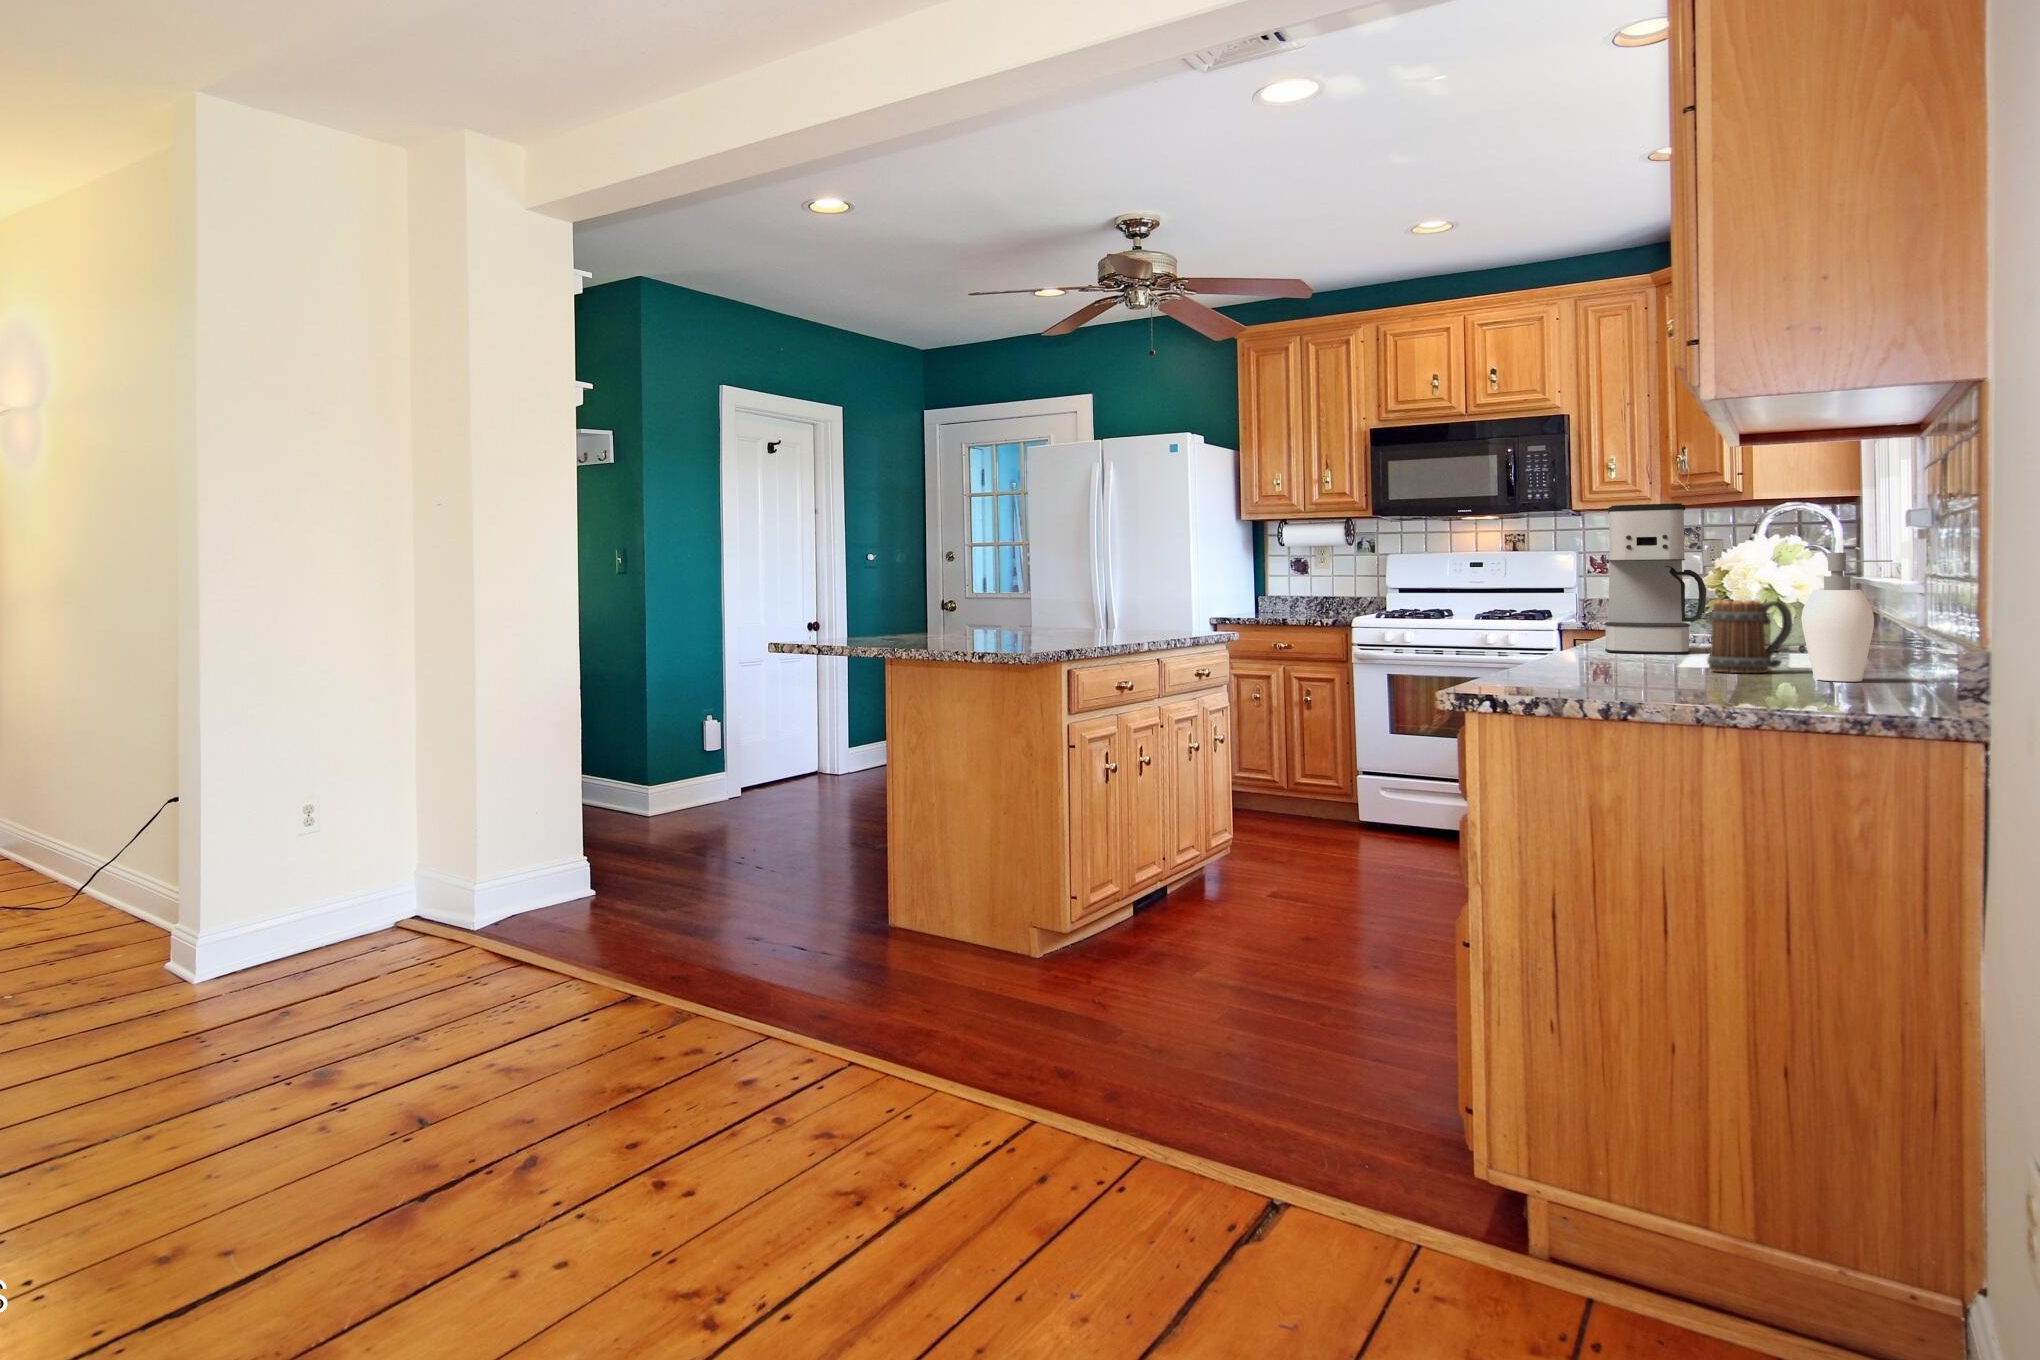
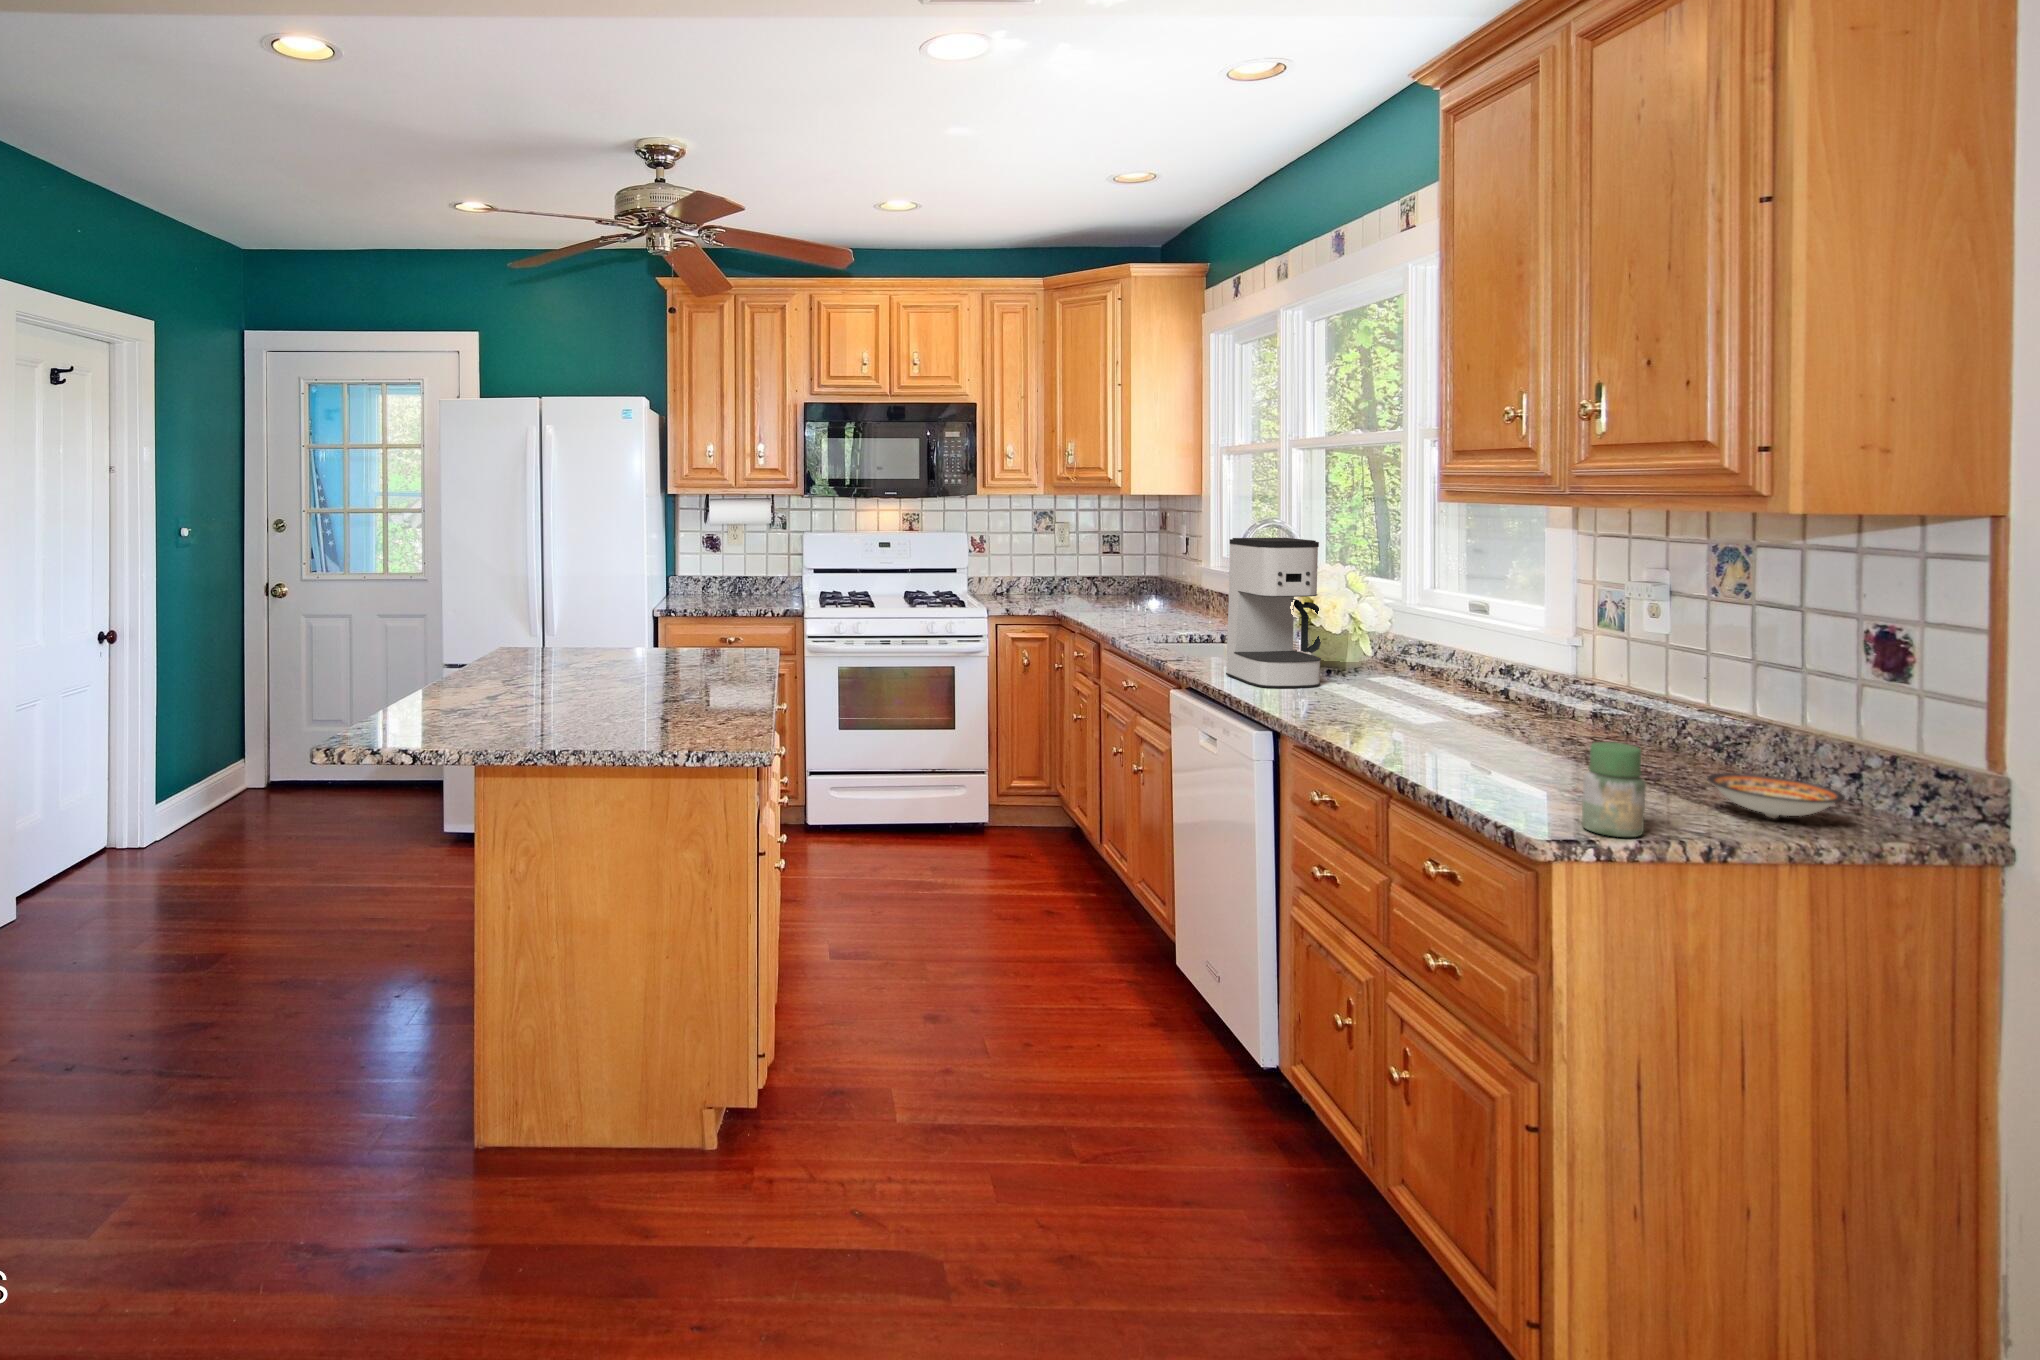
soap dispenser: present [1802,553,1893,681] -> none [1598,628,1684,752]
mug: present [1707,600,1793,673] -> none [1478,662,1535,738]
jar: none [1515,617,1569,694] -> present [1582,742,1646,837]
ceramic bowl: none [1696,663,1822,699] -> present [1707,773,1845,818]

